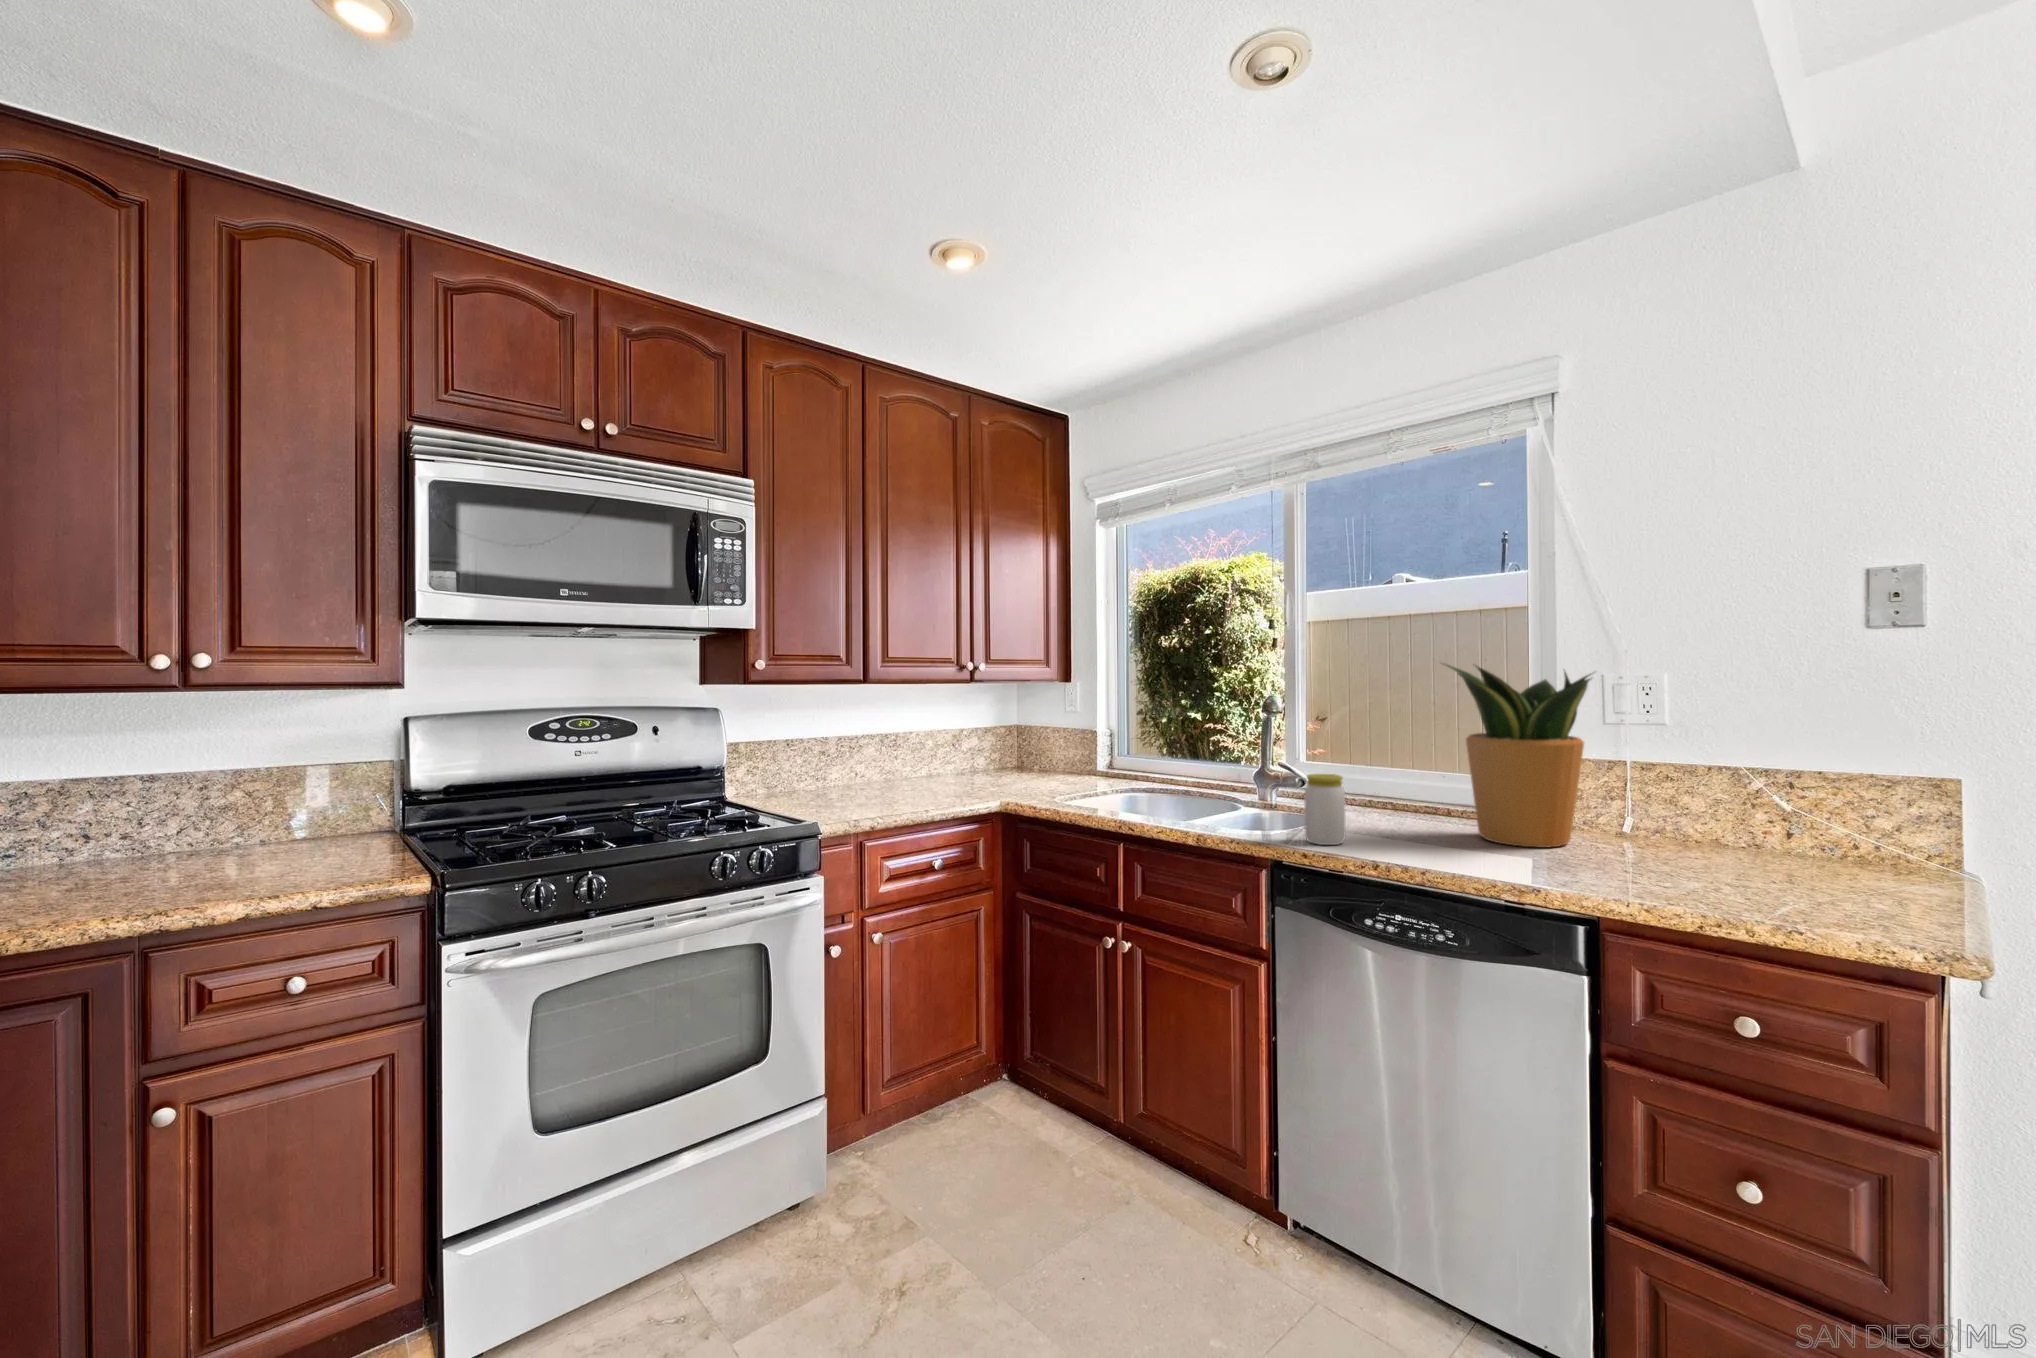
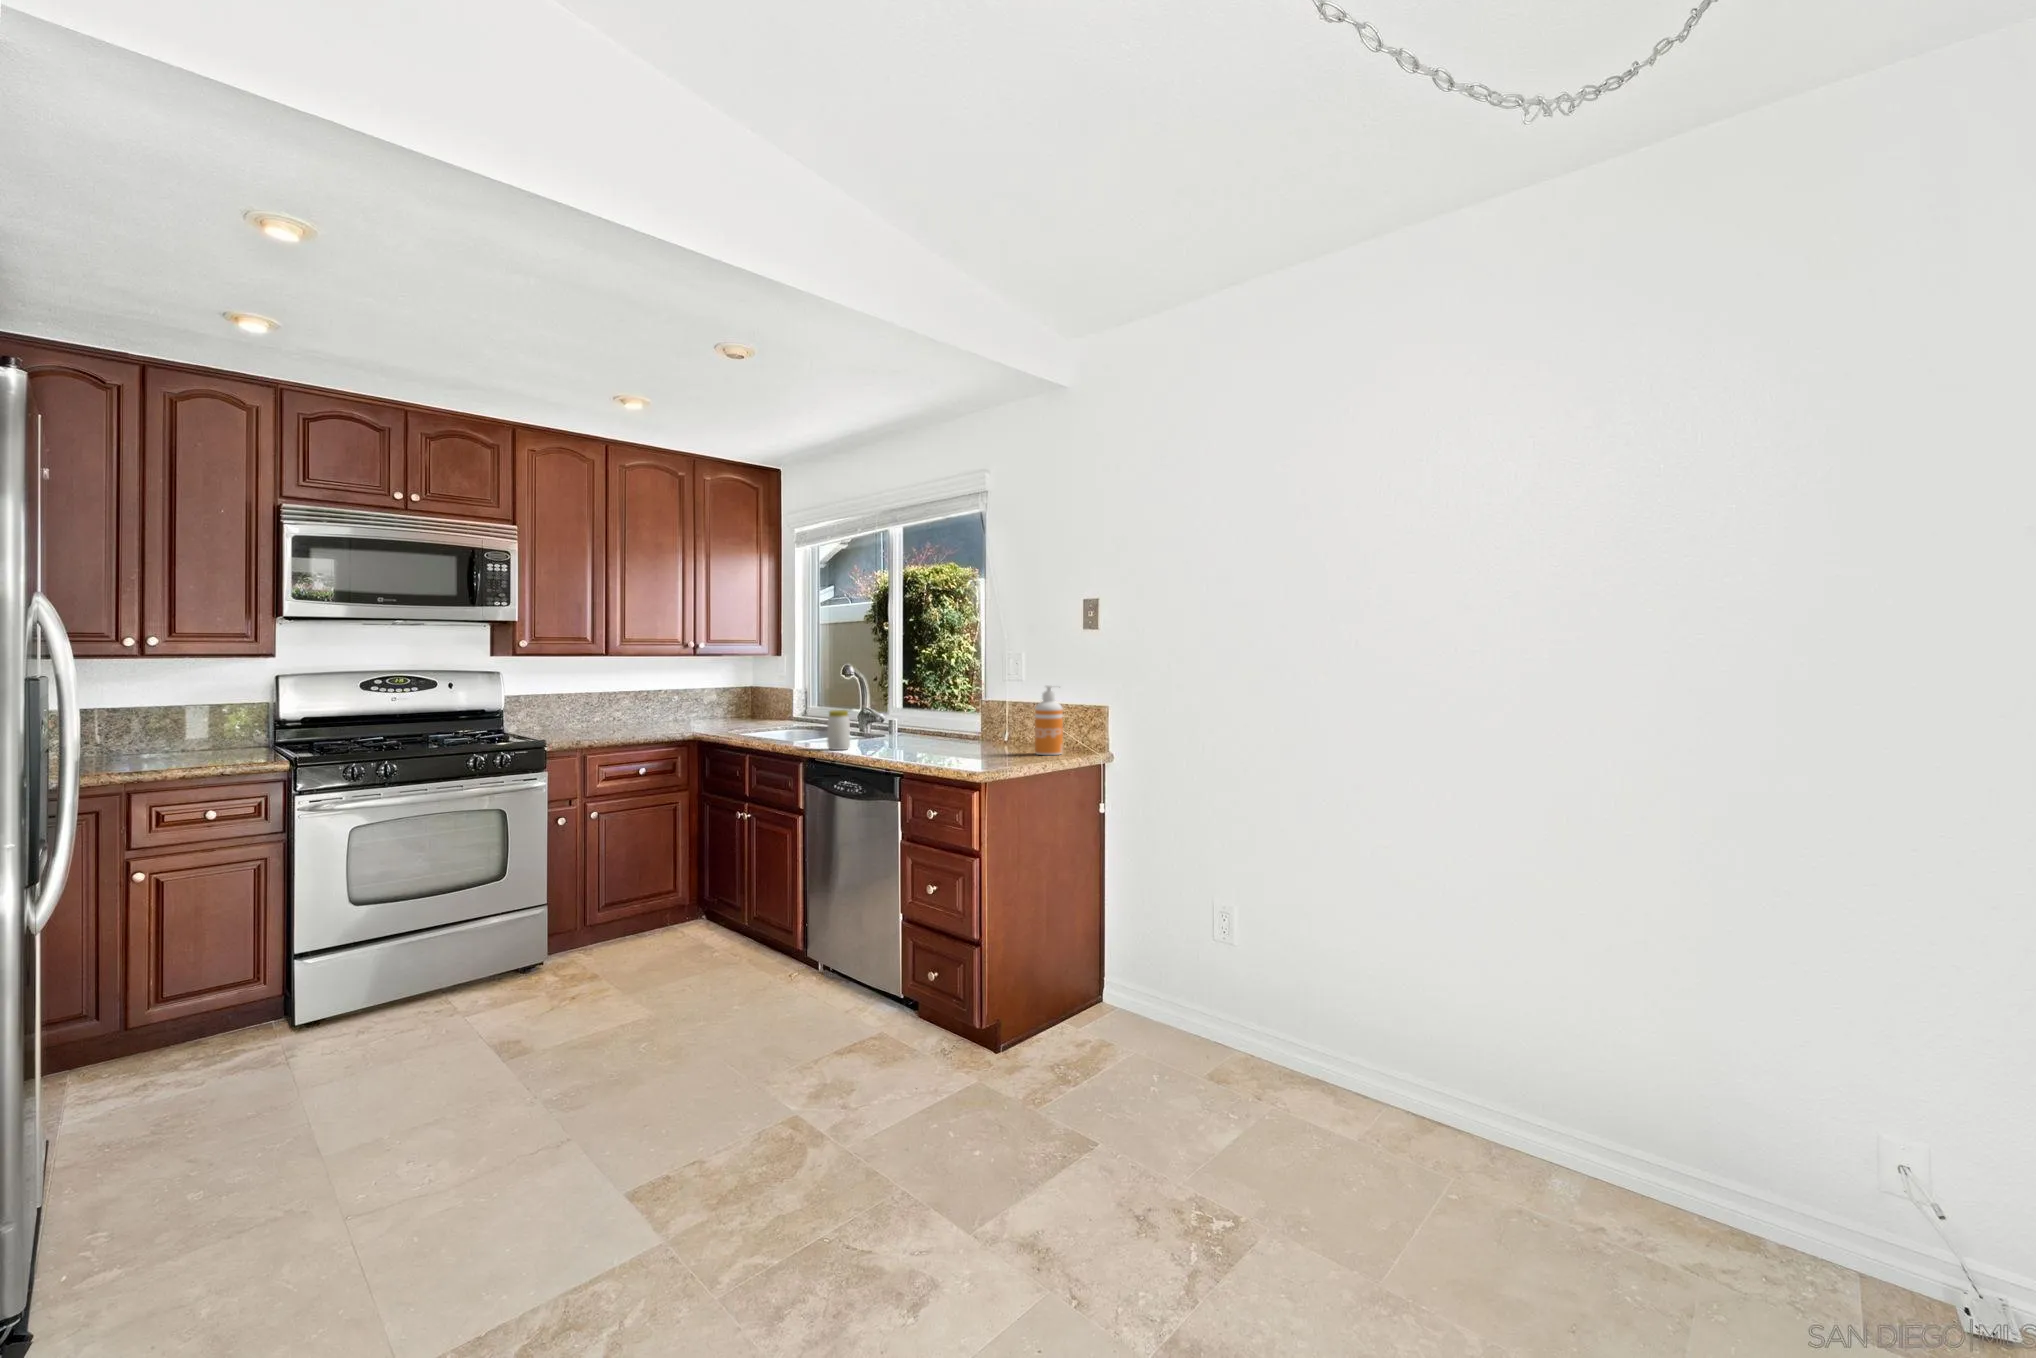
potted plant: present [1446,665,1591,847] -> none [903,646,980,750]
soap dispenser: none [1764,734,1835,871] -> present [1035,685,1063,755]

